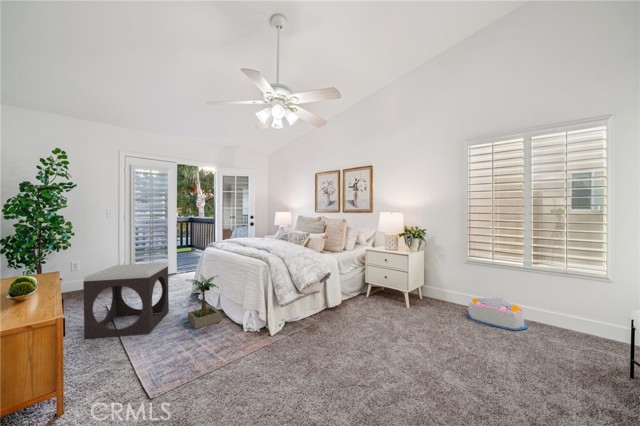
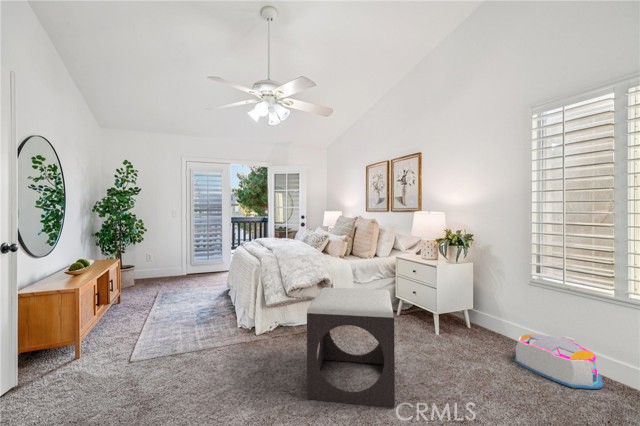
footstool: present [83,263,169,339] -> present [307,287,395,408]
potted plant: present [186,275,221,329] -> none [195,269,232,319]

